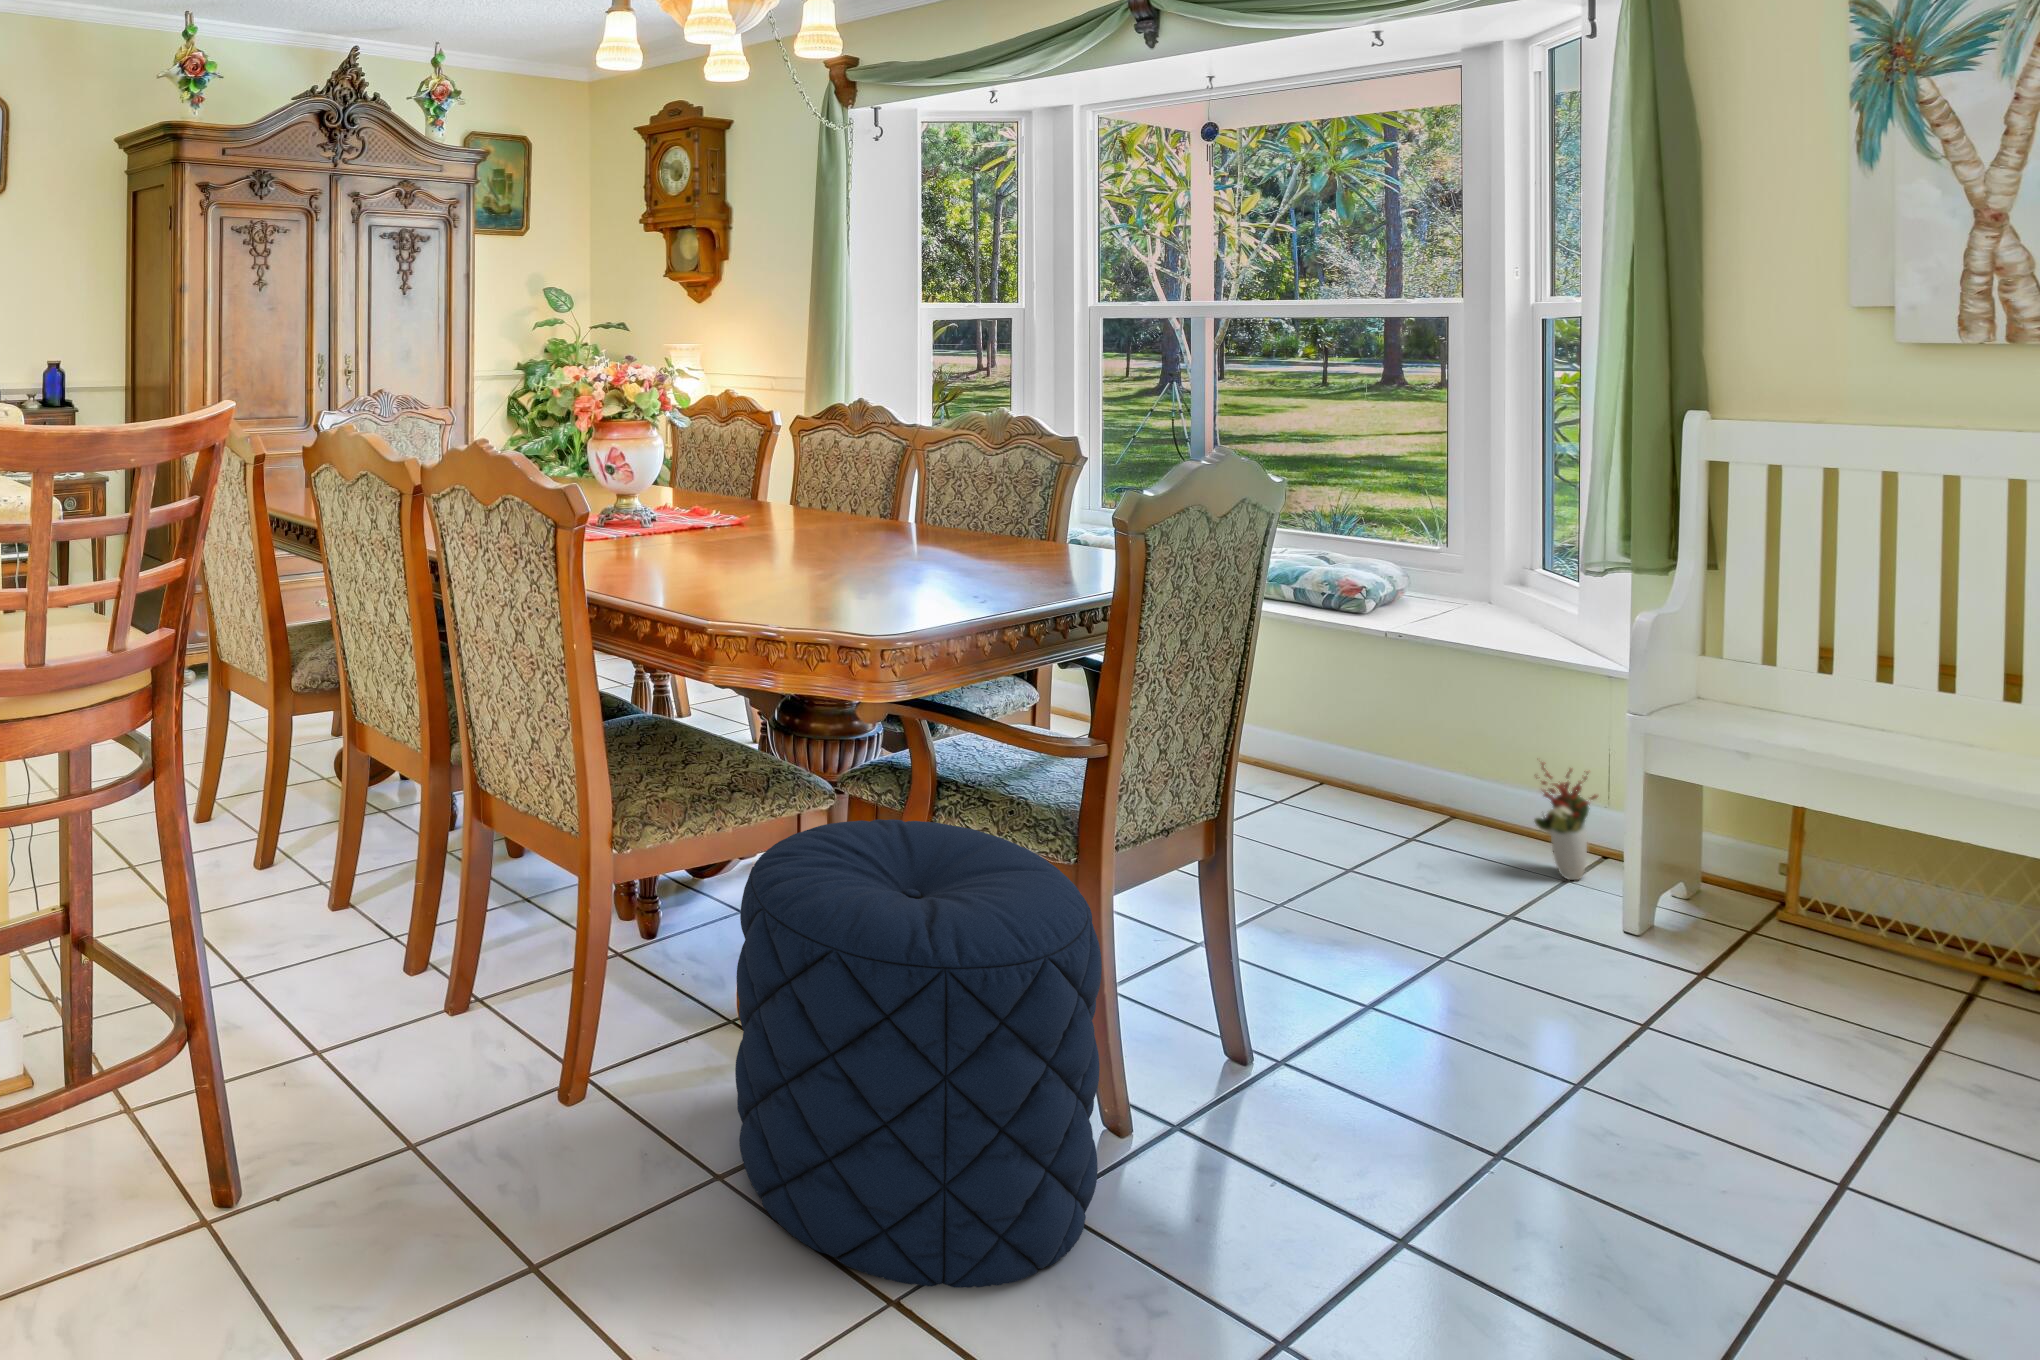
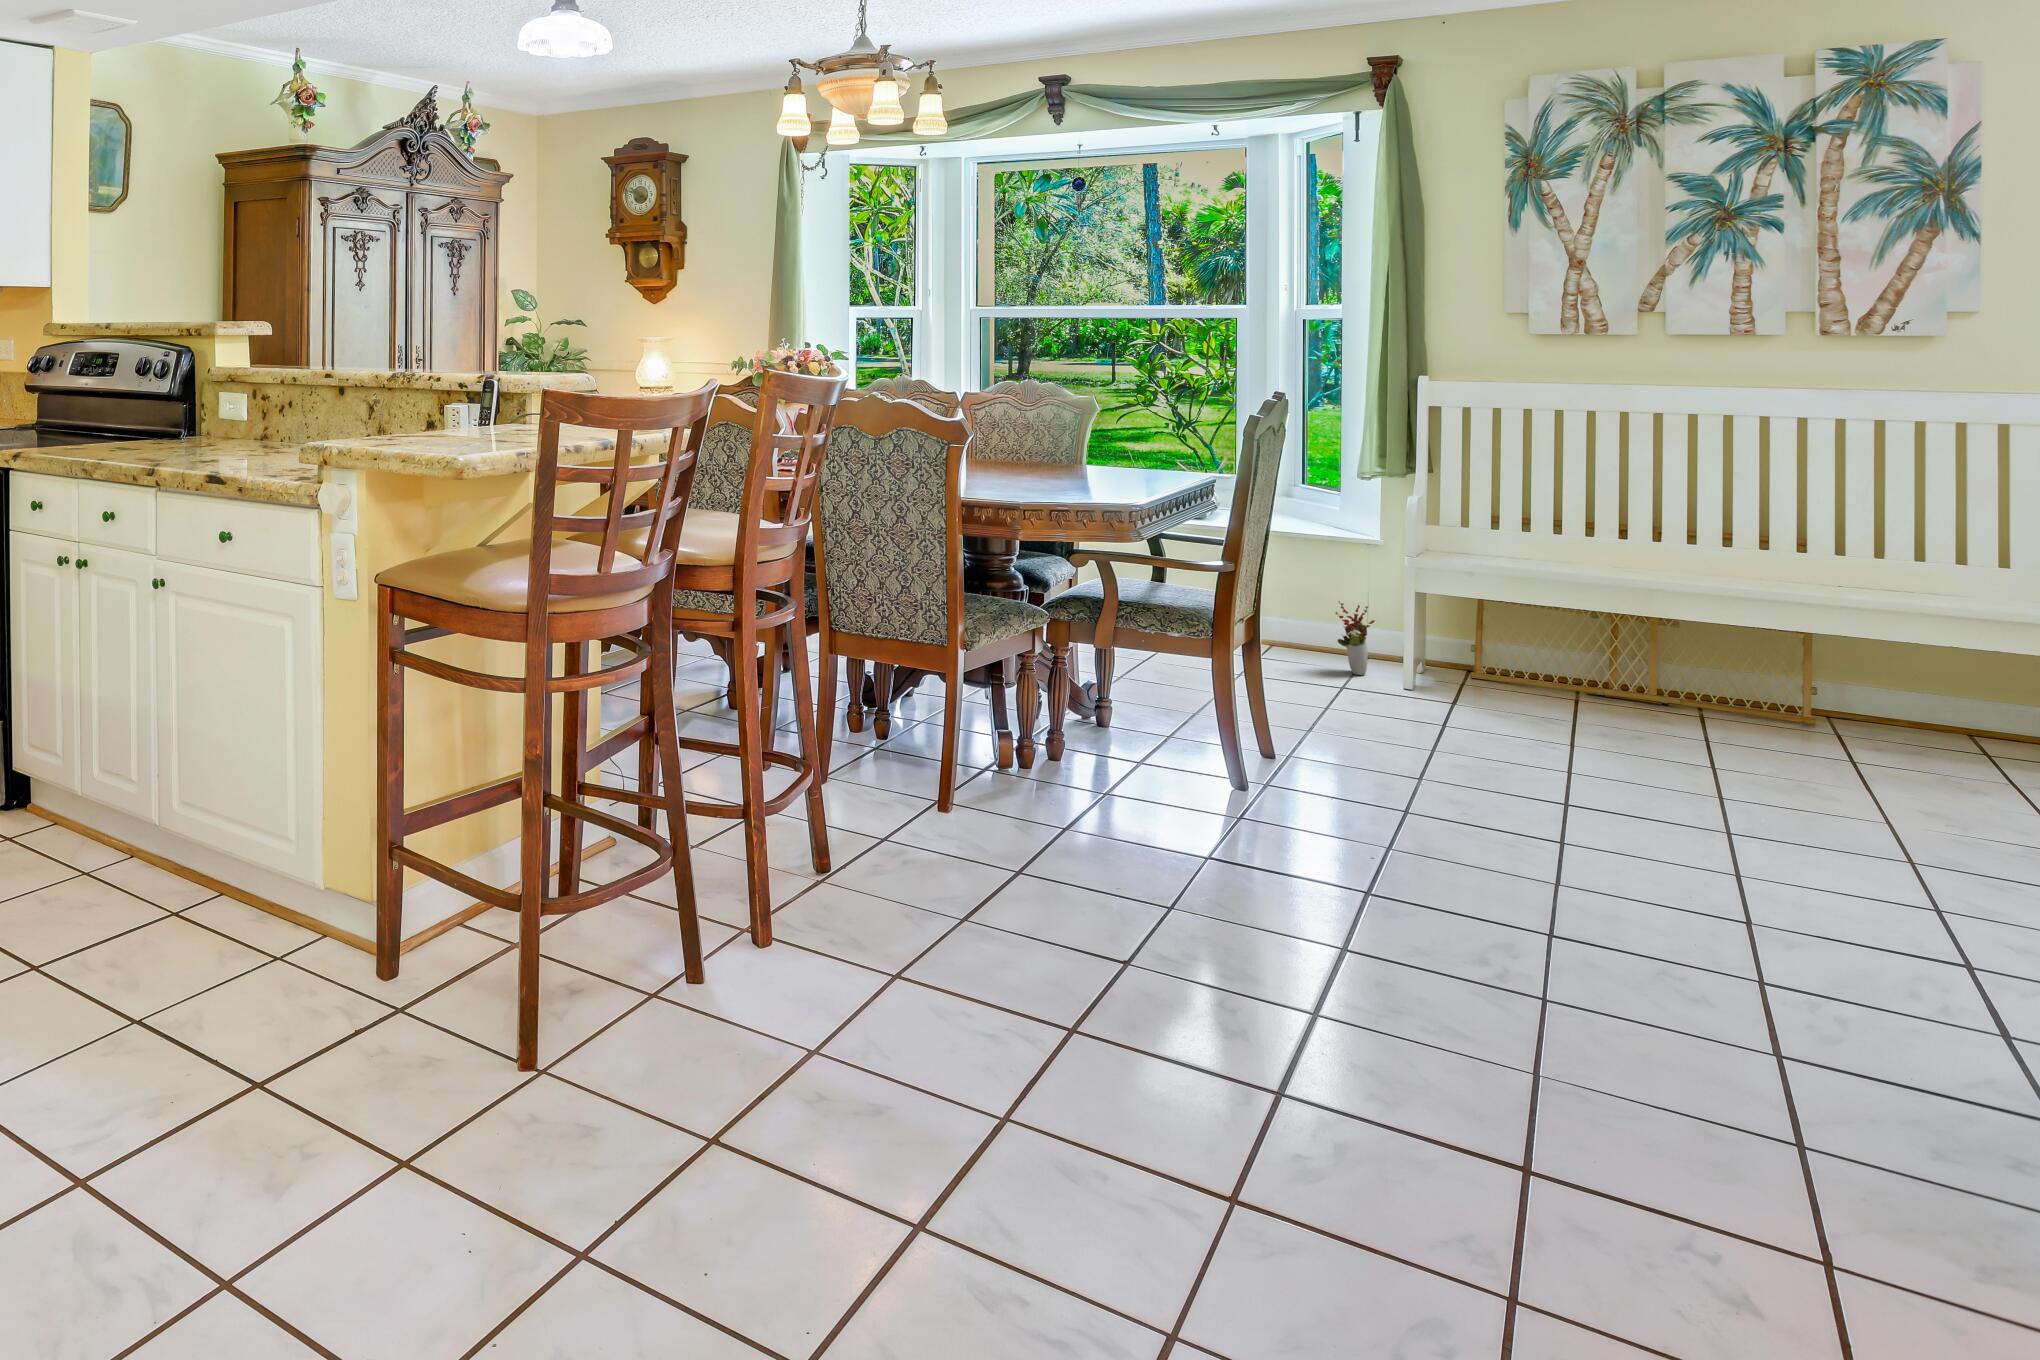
pouf: present [735,819,1102,1288] -> none [1057,624,1282,859]

